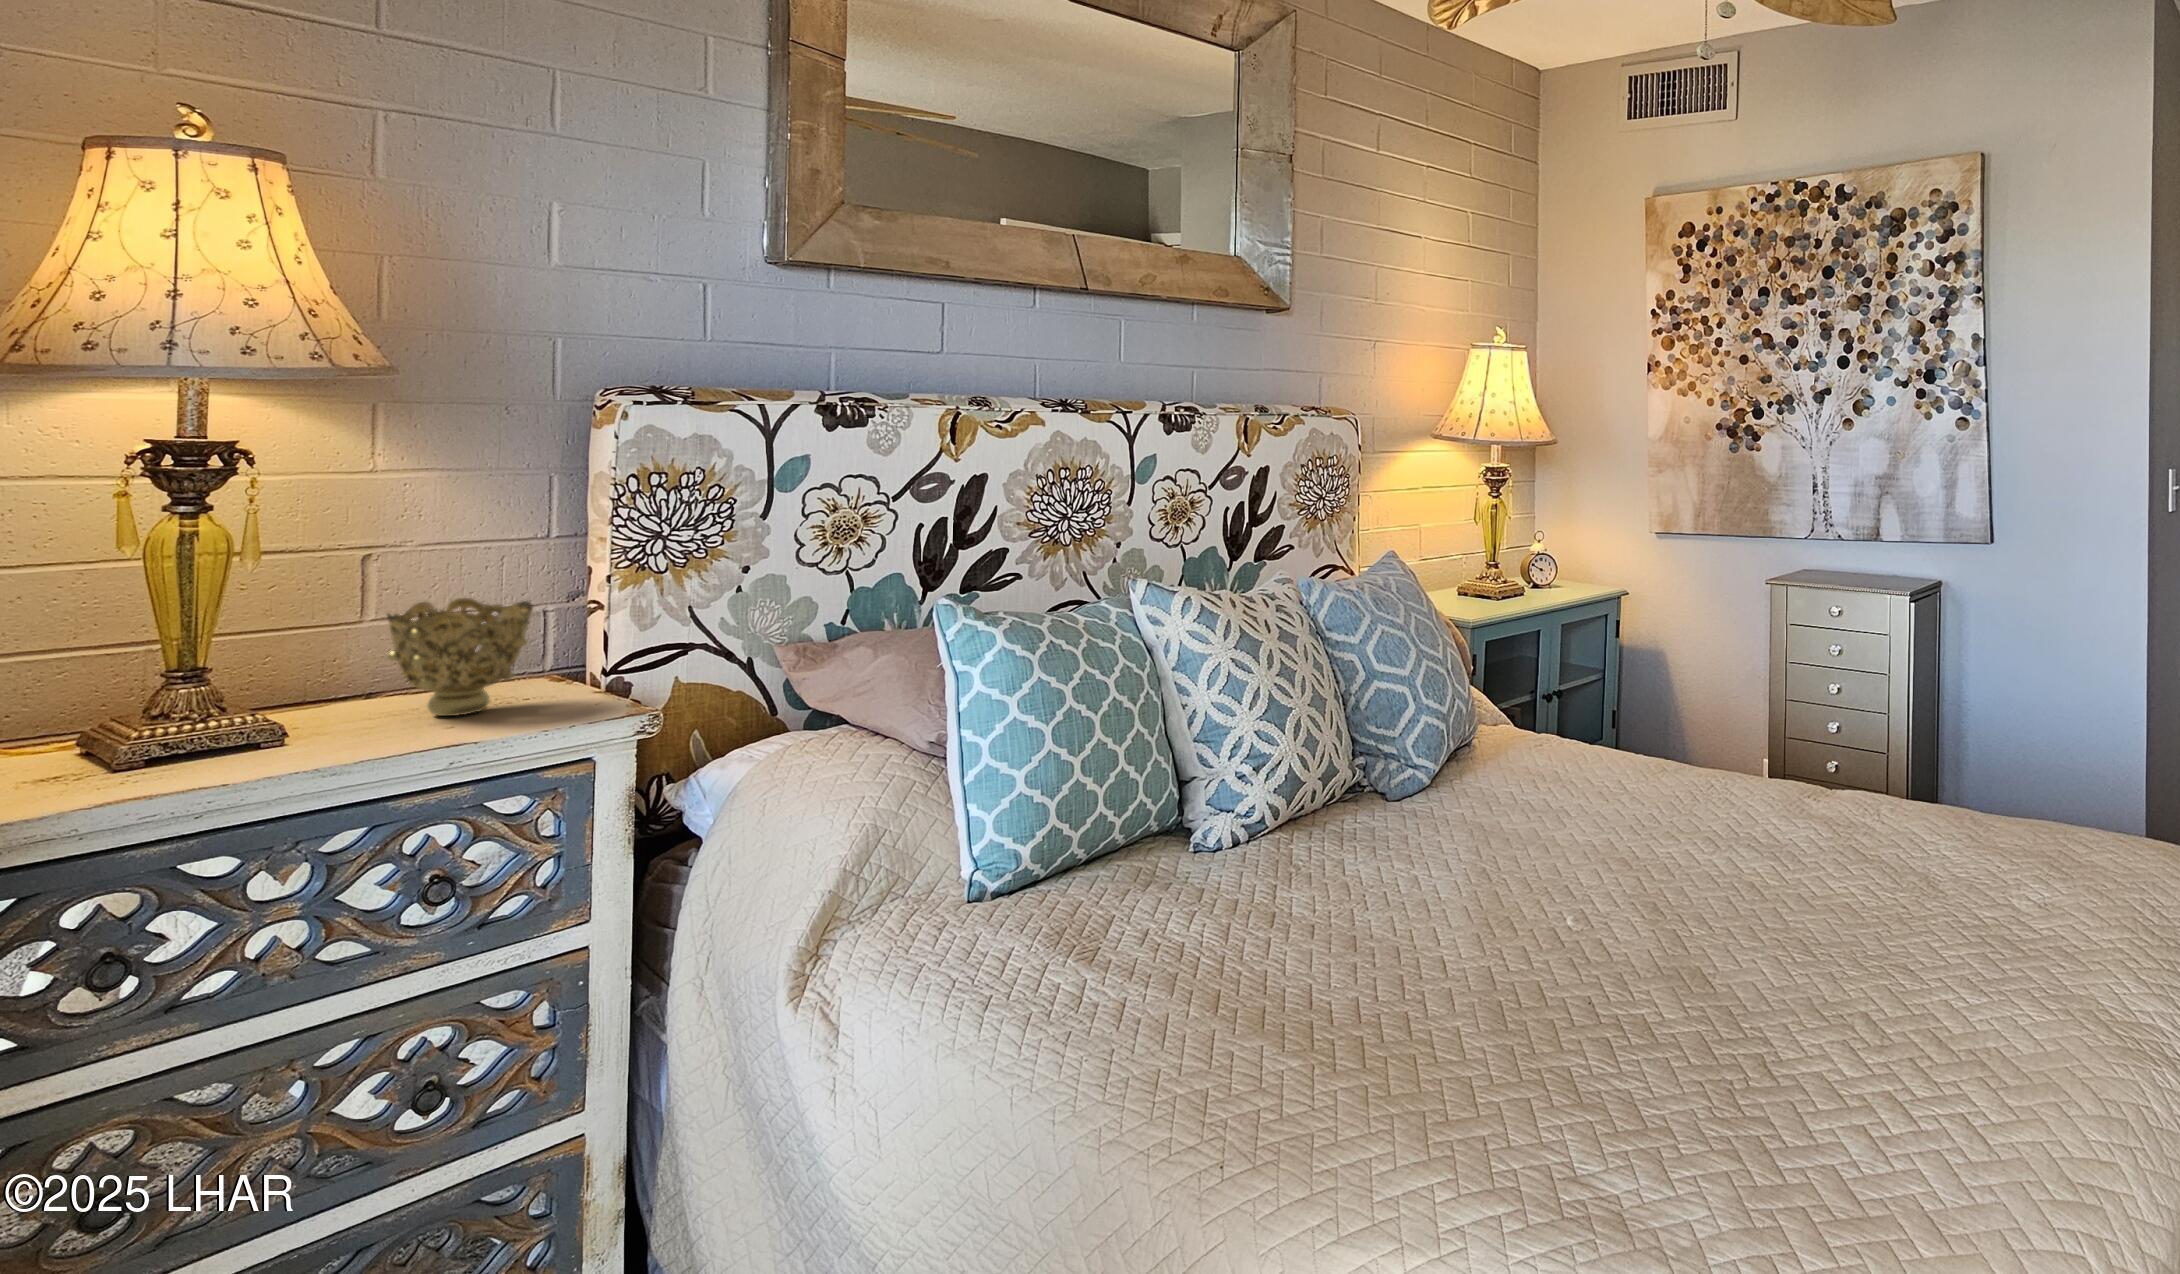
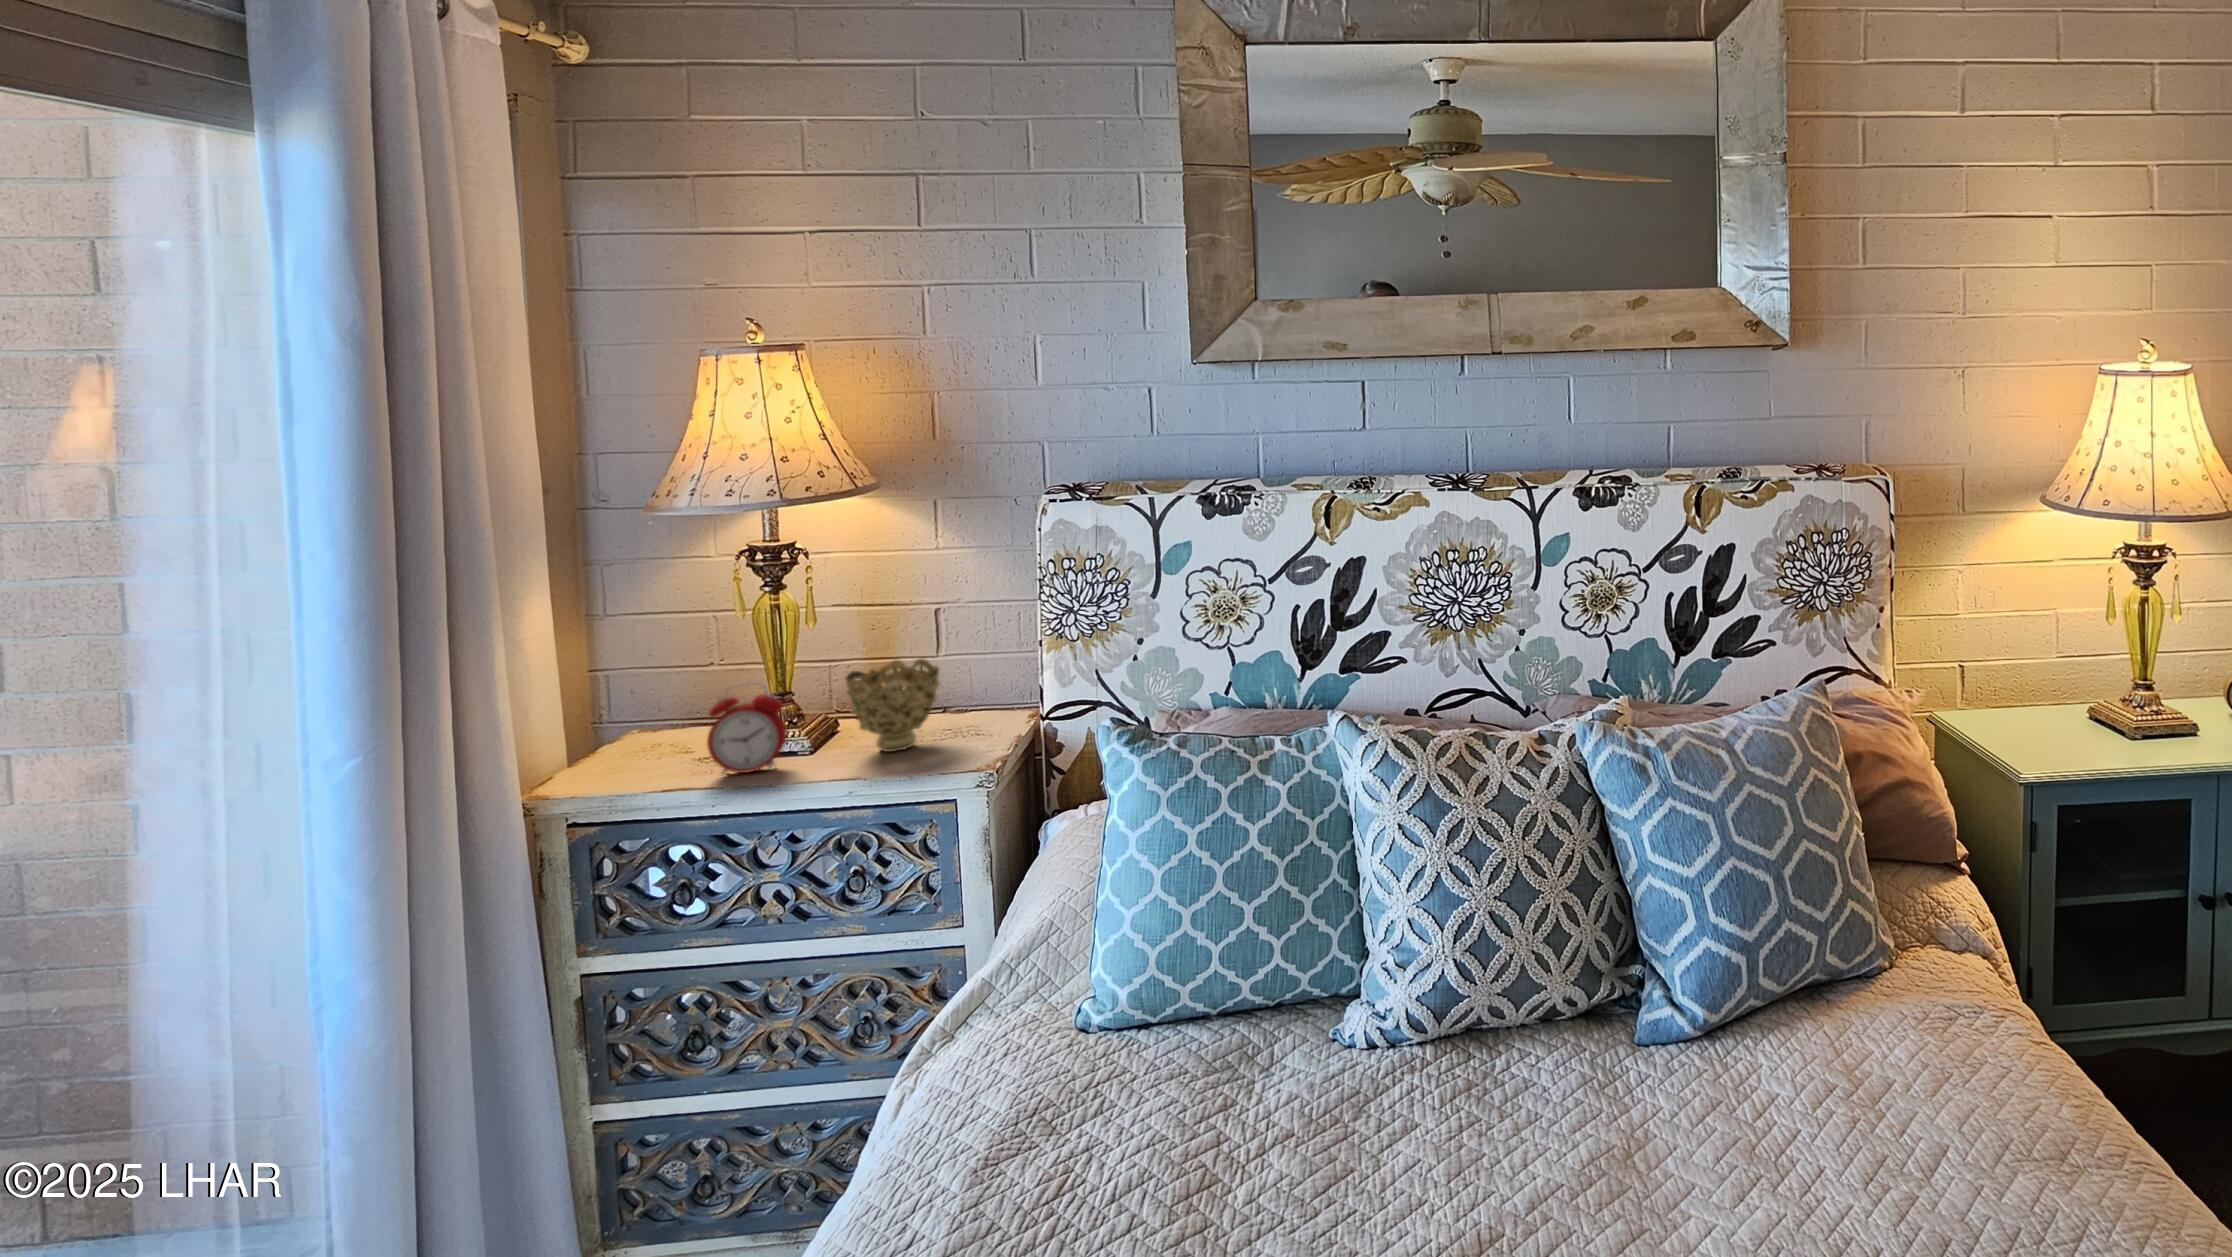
alarm clock: none [201,621,336,763] -> present [707,682,787,774]

